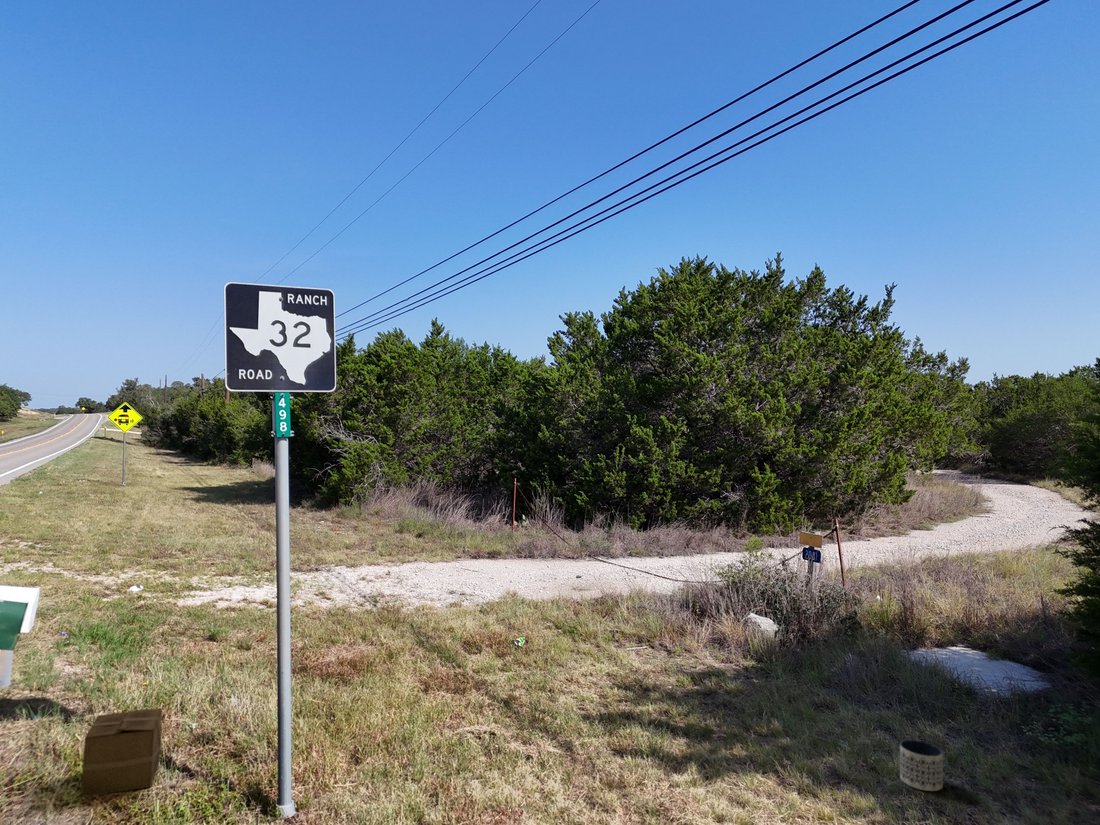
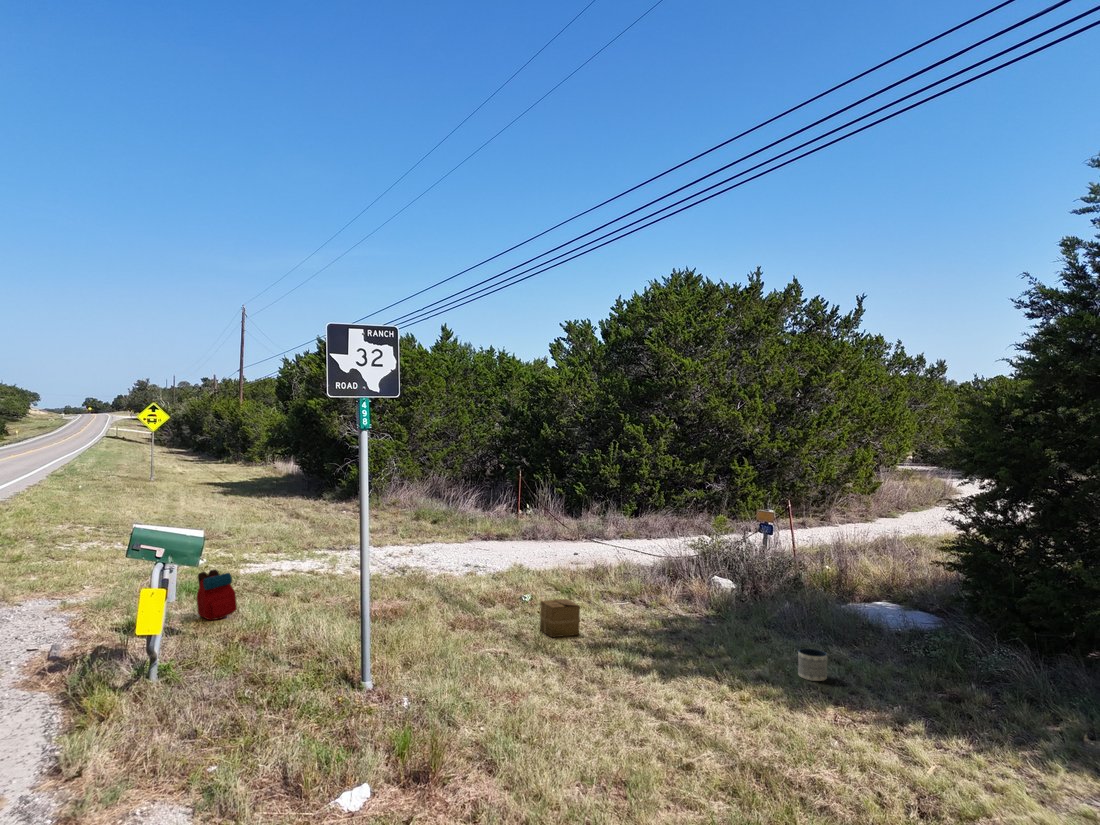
backpack: none [80,615,136,686] -> present [197,569,237,620]
cardboard box: present [81,709,162,797] -> present [540,599,580,637]

